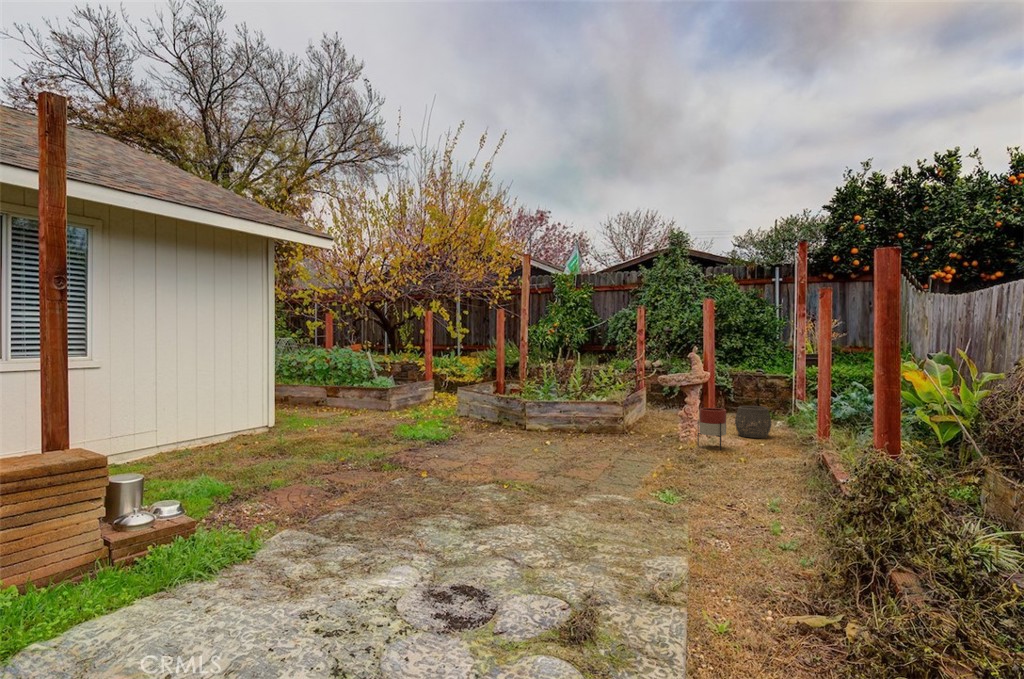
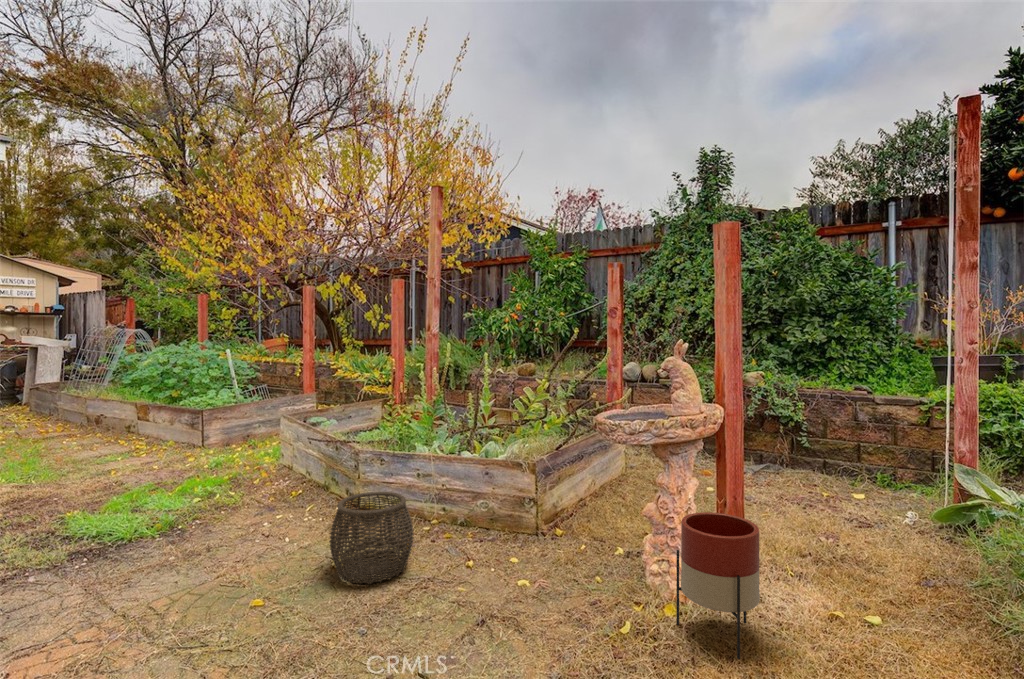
woven basket: present [735,406,771,438] -> present [329,492,414,584]

